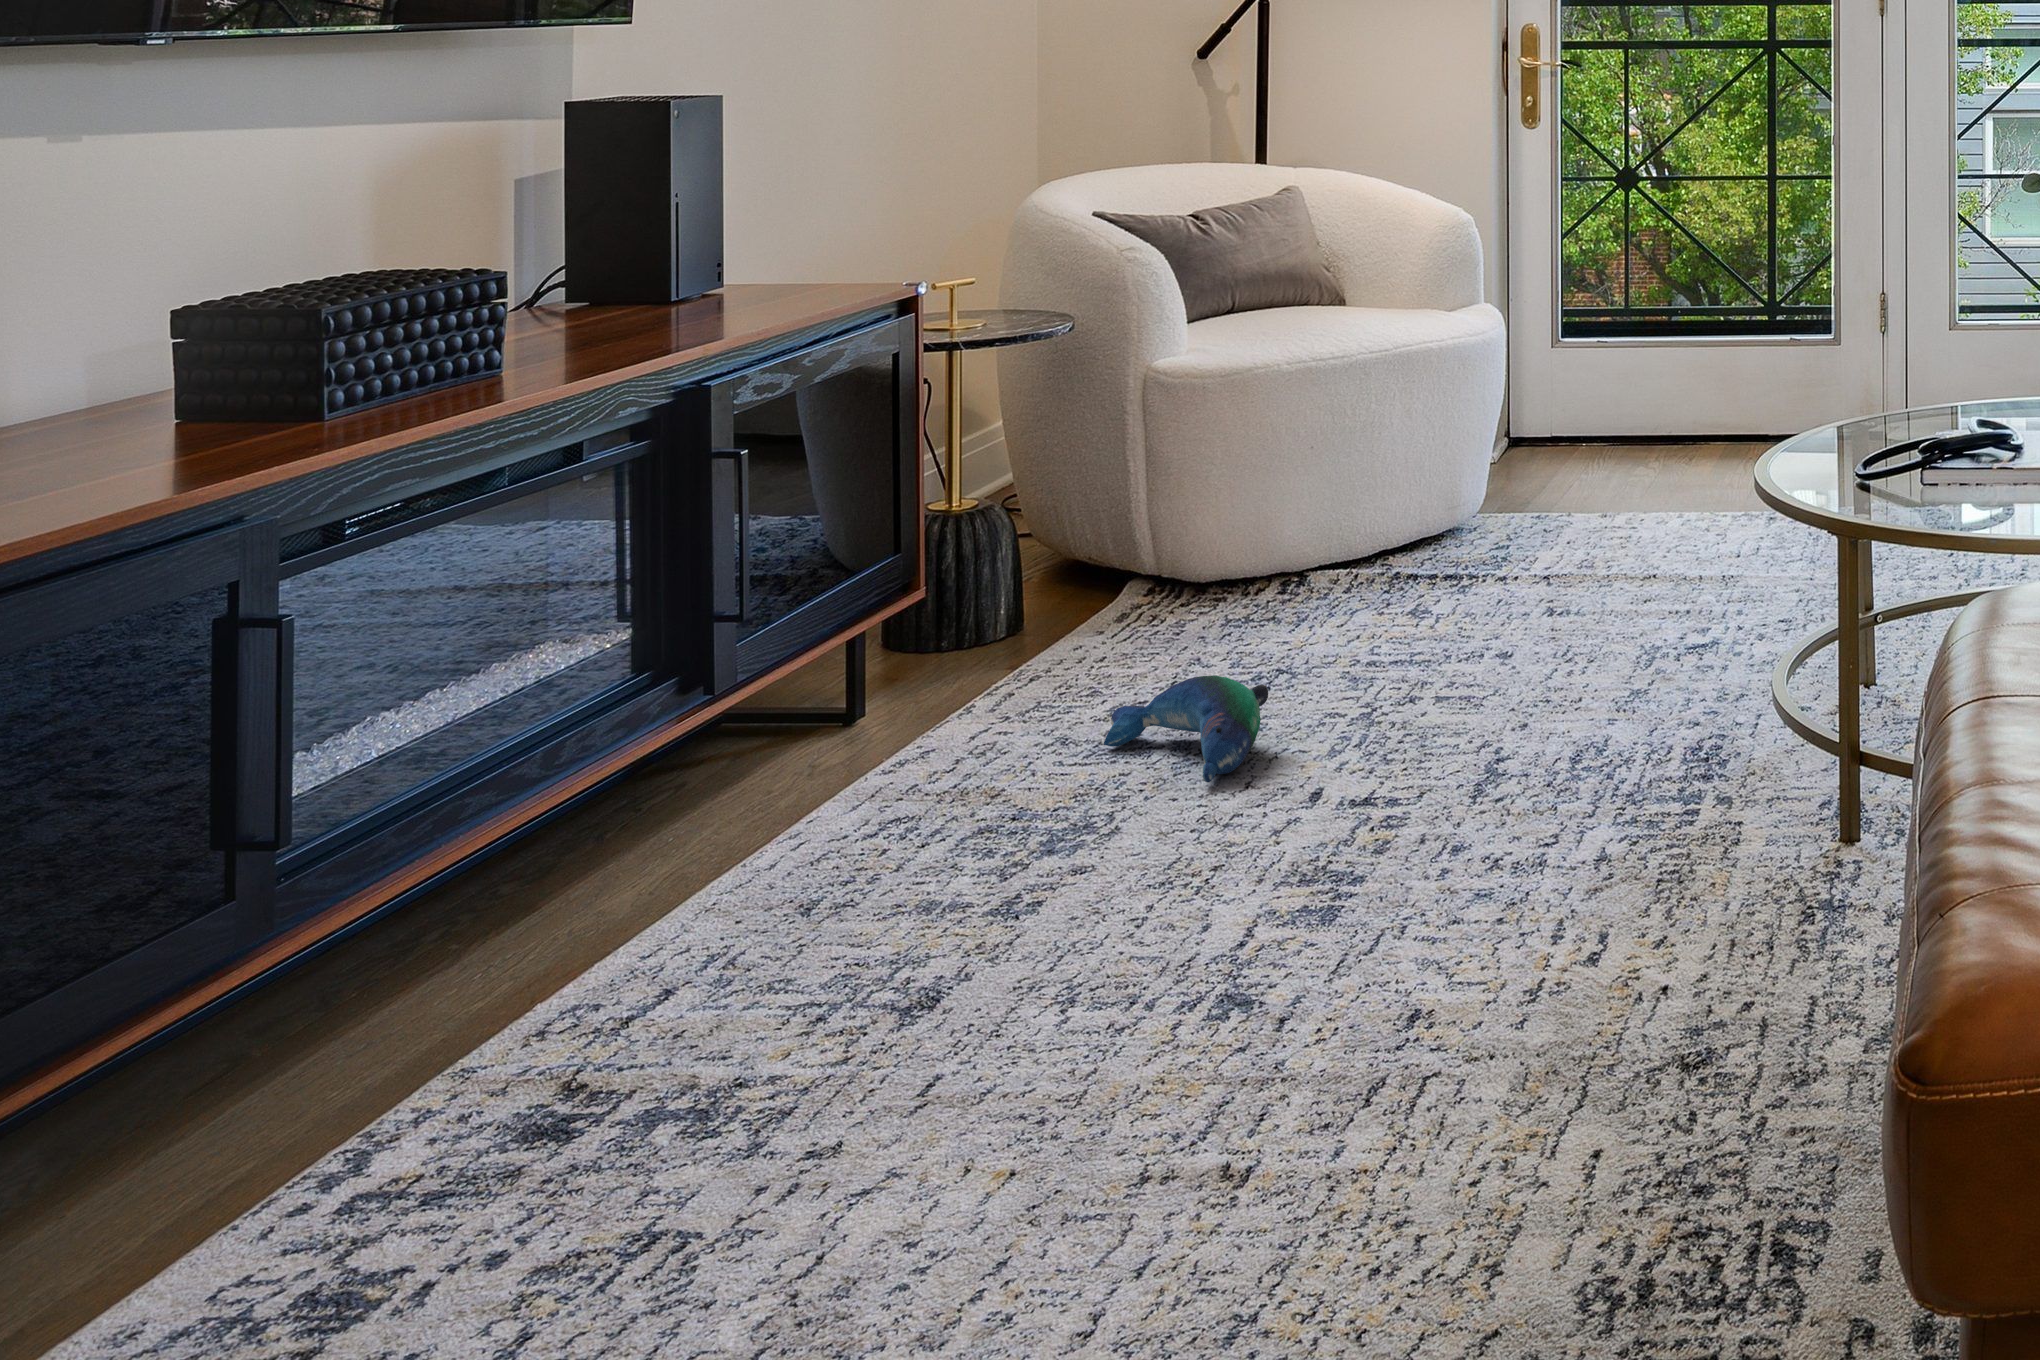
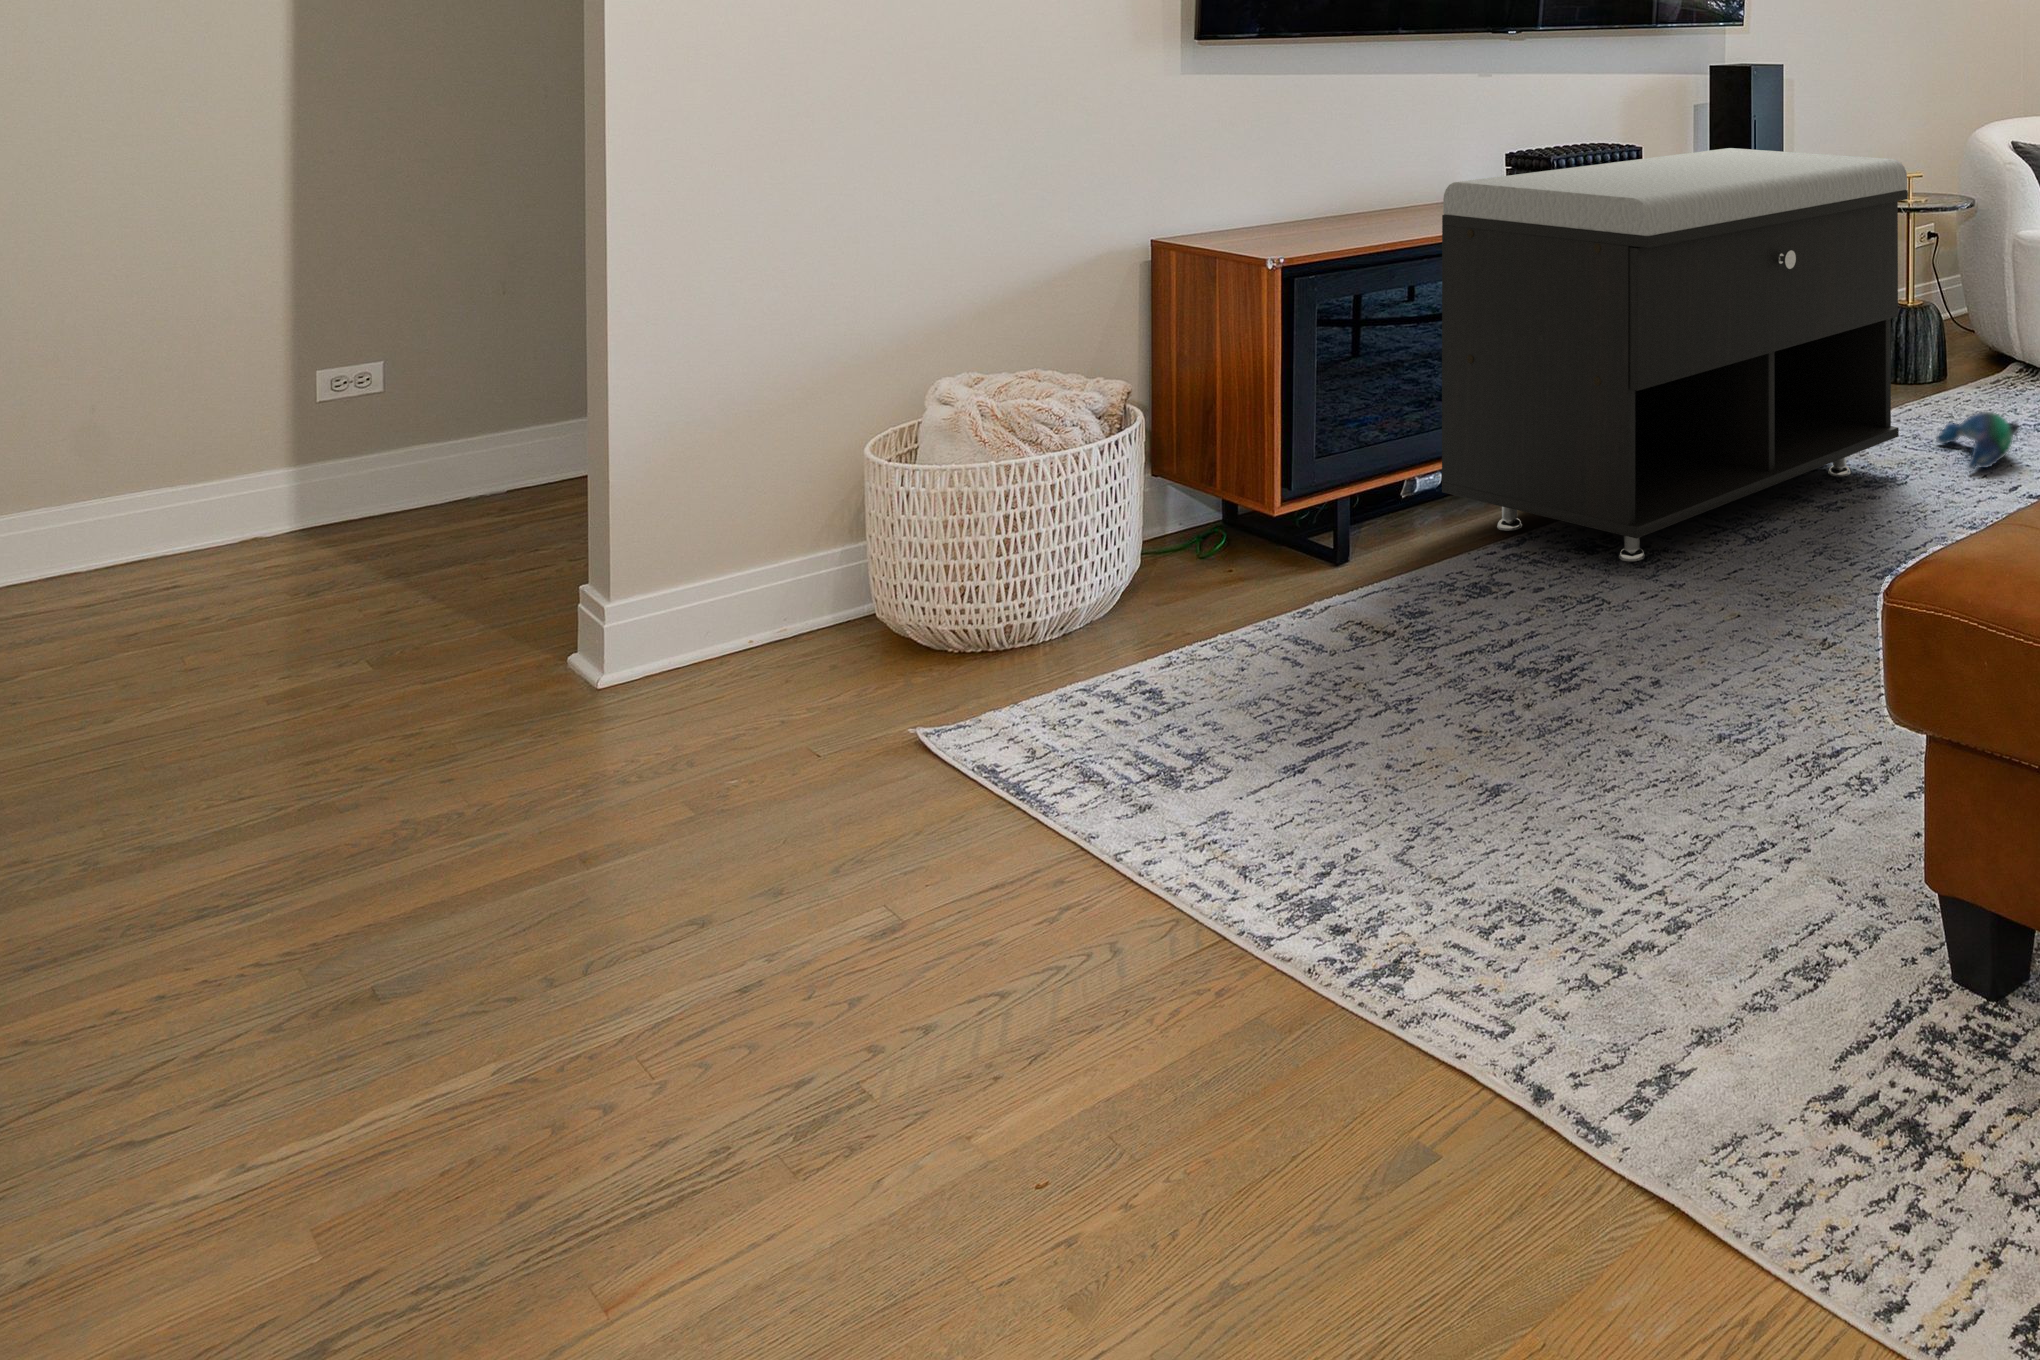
storage bench: none [122,261,1089,1144] -> present [1442,148,1908,561]

